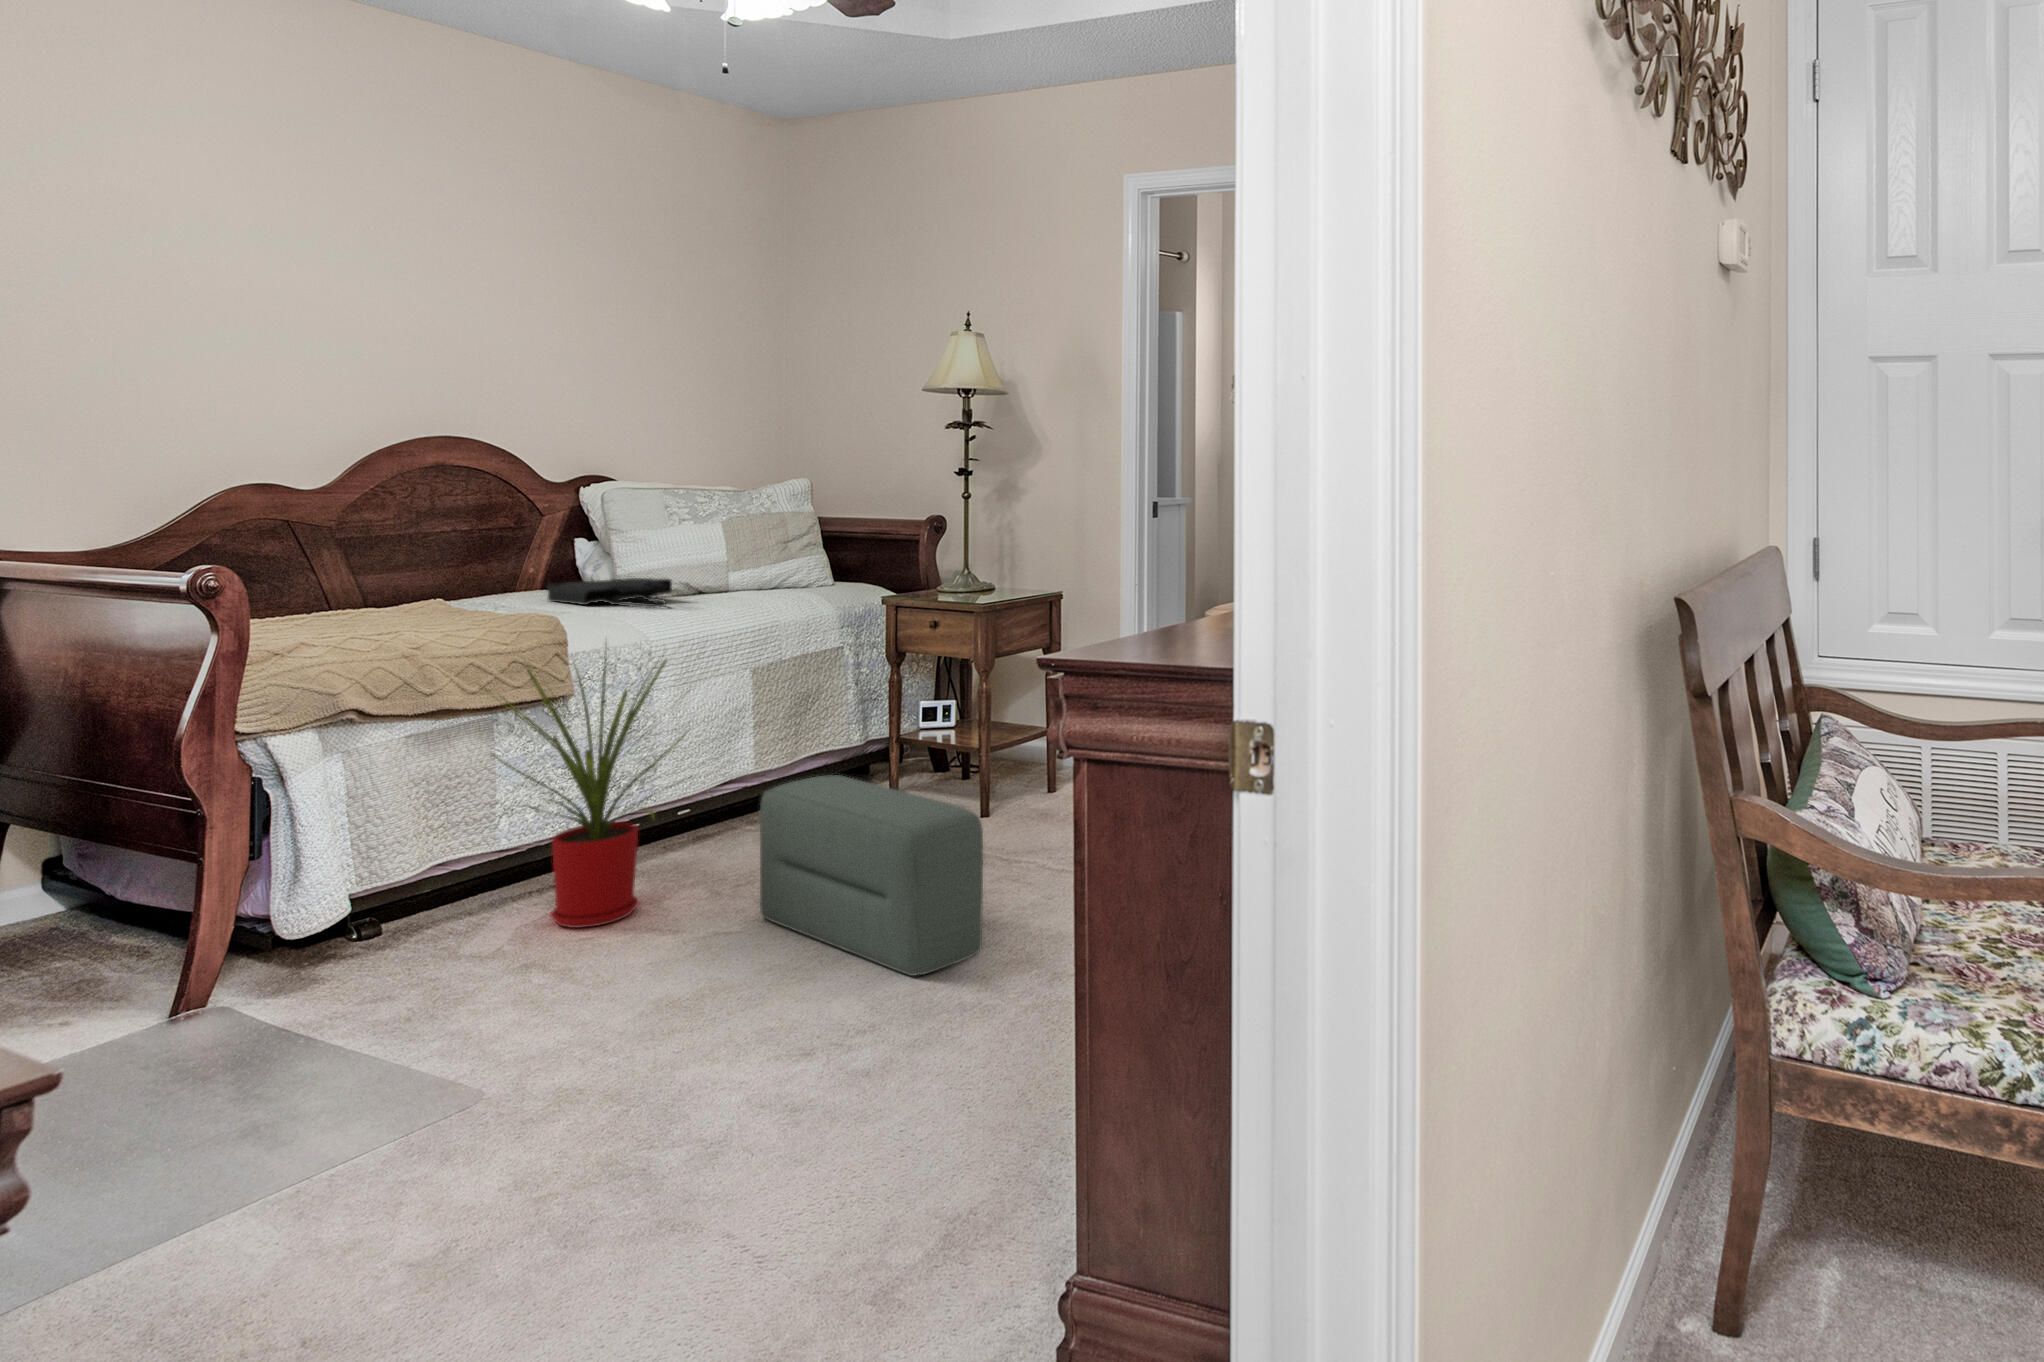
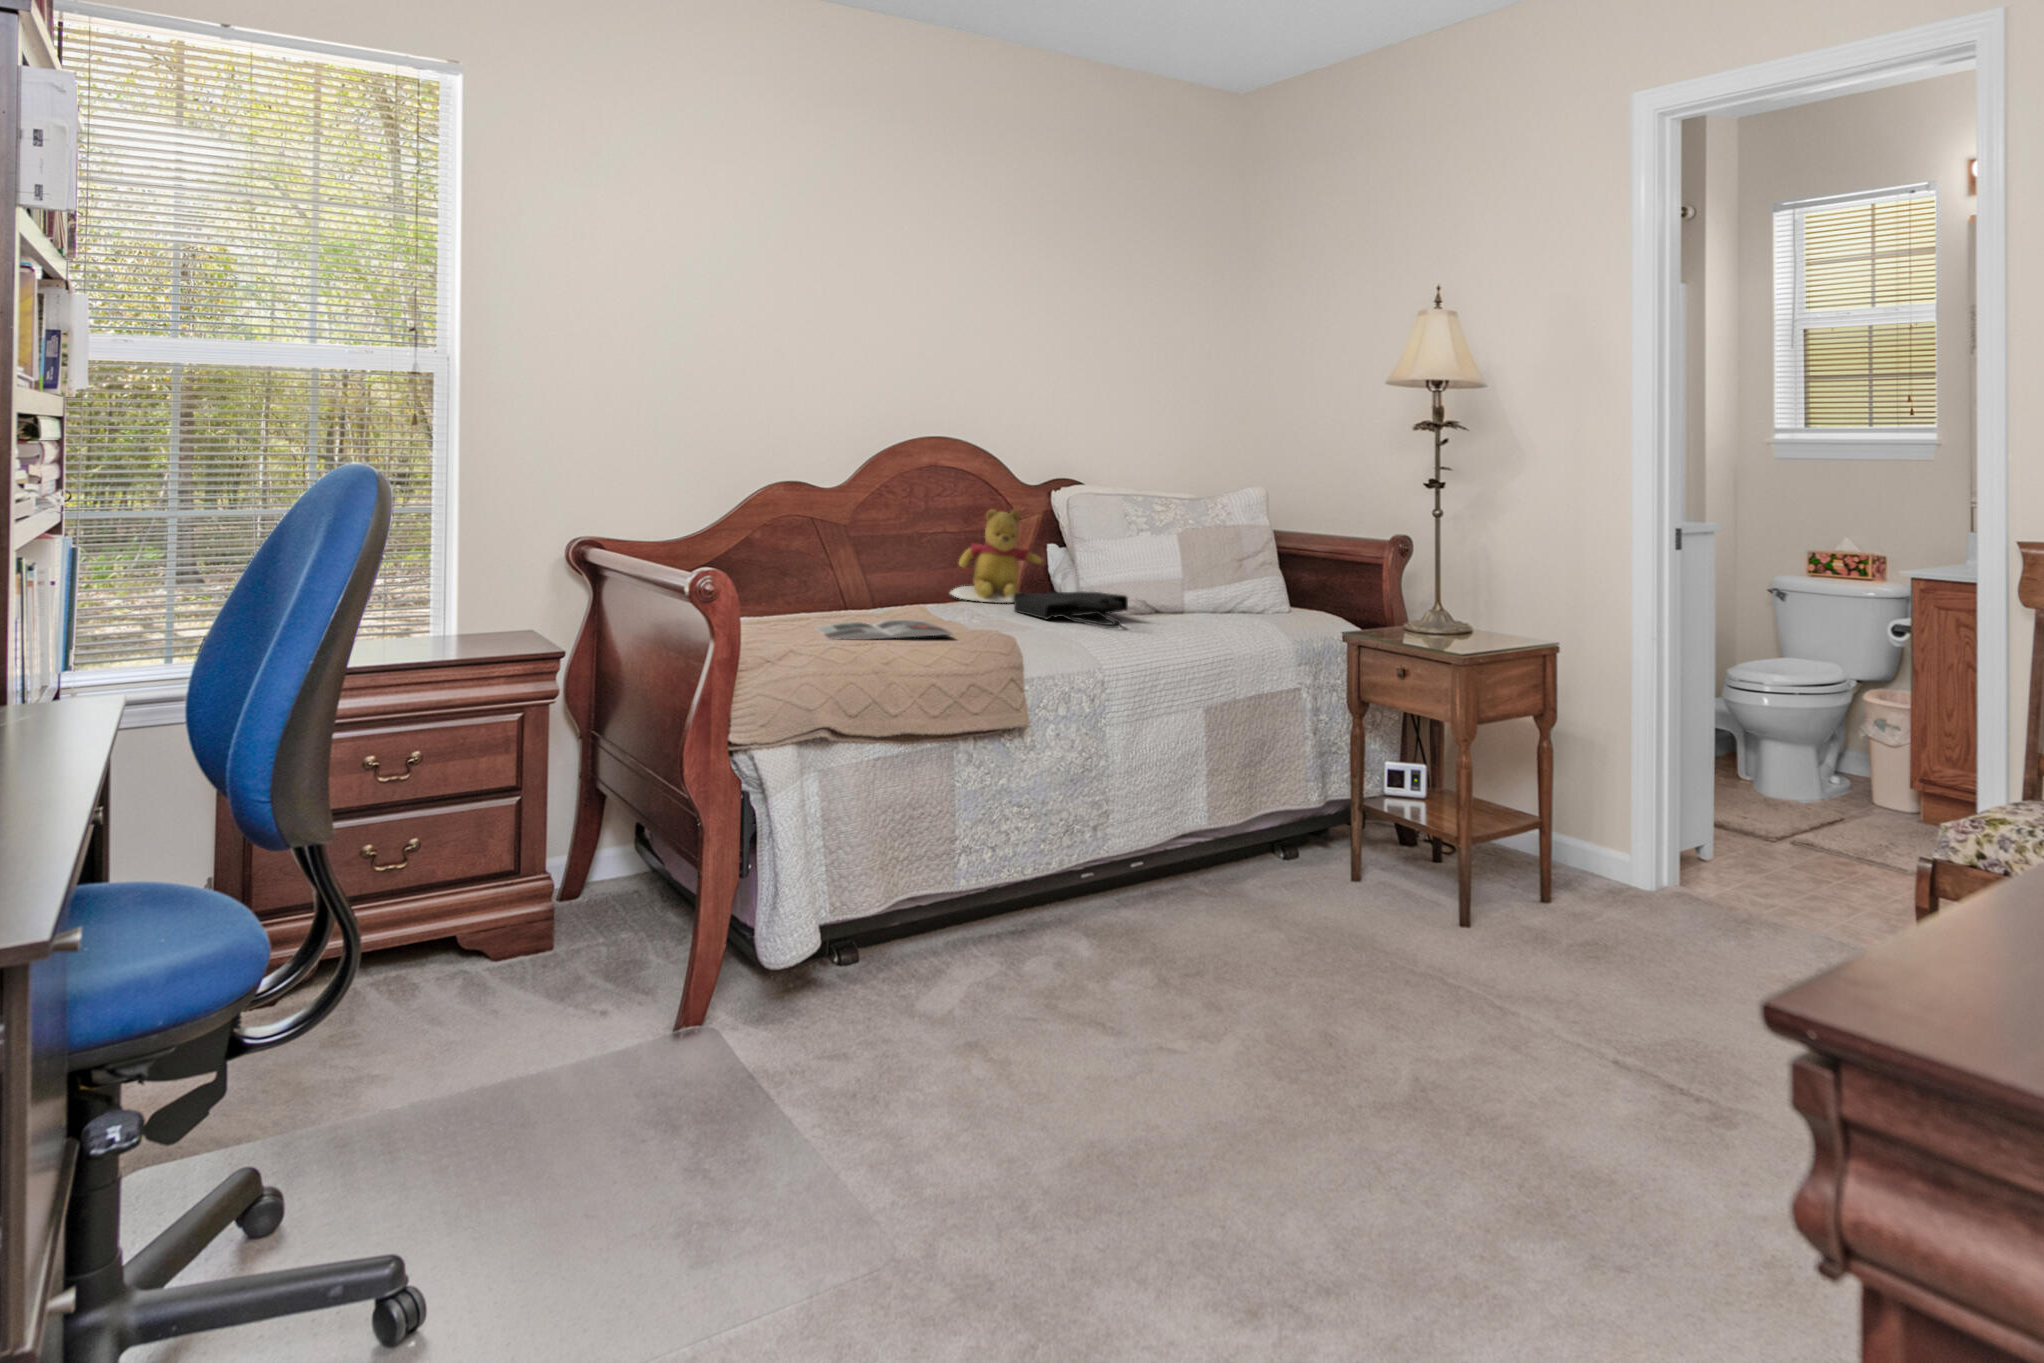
teddy bear: none [469,505,577,595] -> present [950,509,1042,603]
magazine: none [314,611,489,634] -> present [816,620,952,639]
house plant: present [480,655,689,928] -> none [933,666,1167,998]
pouf: present [760,775,983,976] -> none [1211,864,1486,1177]

